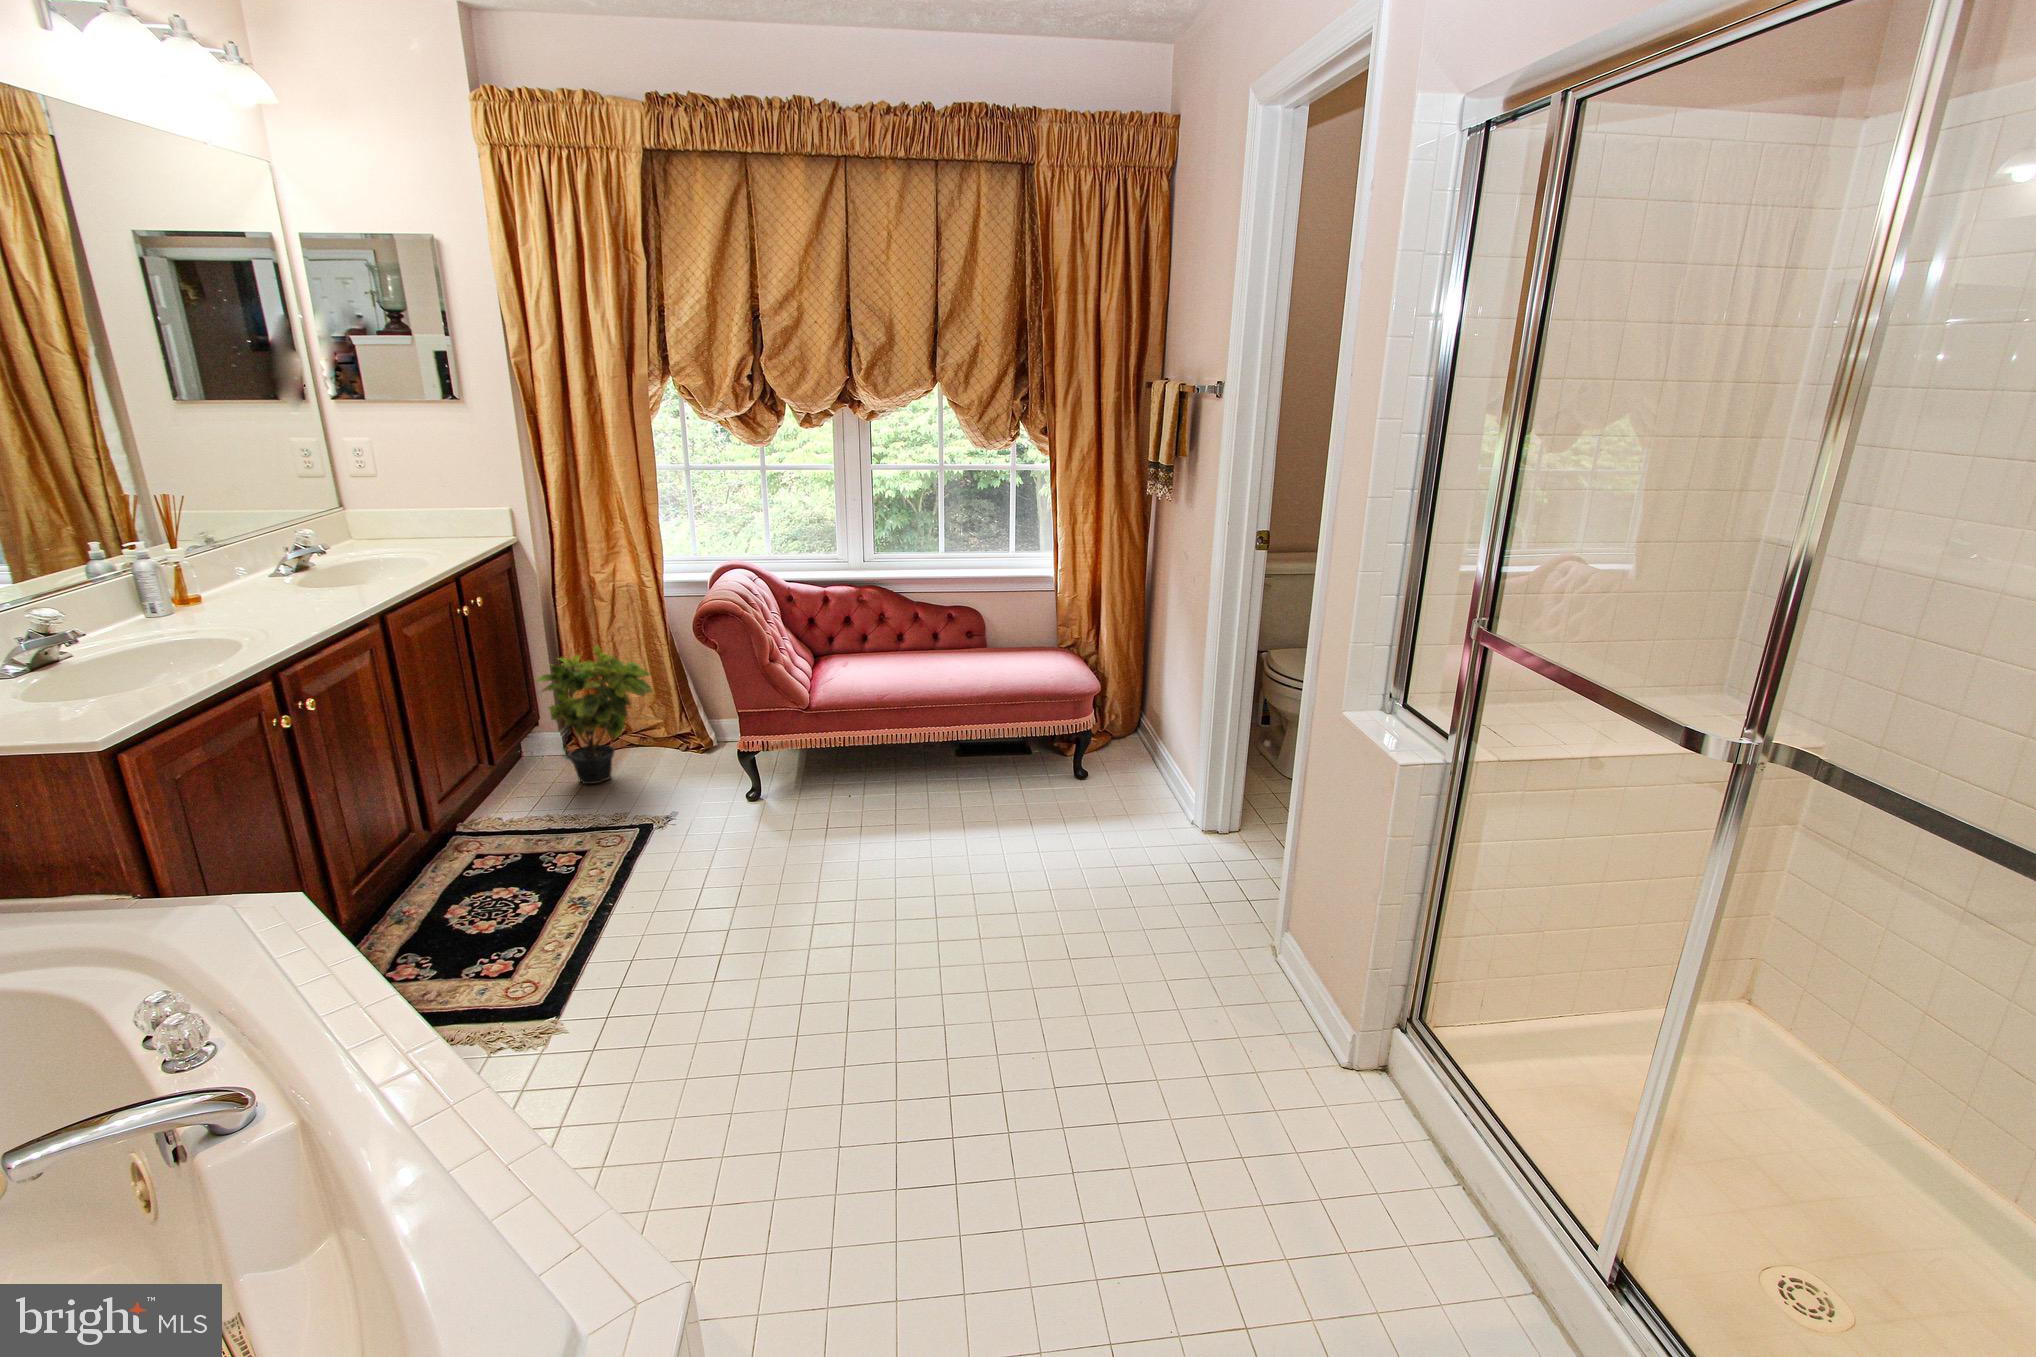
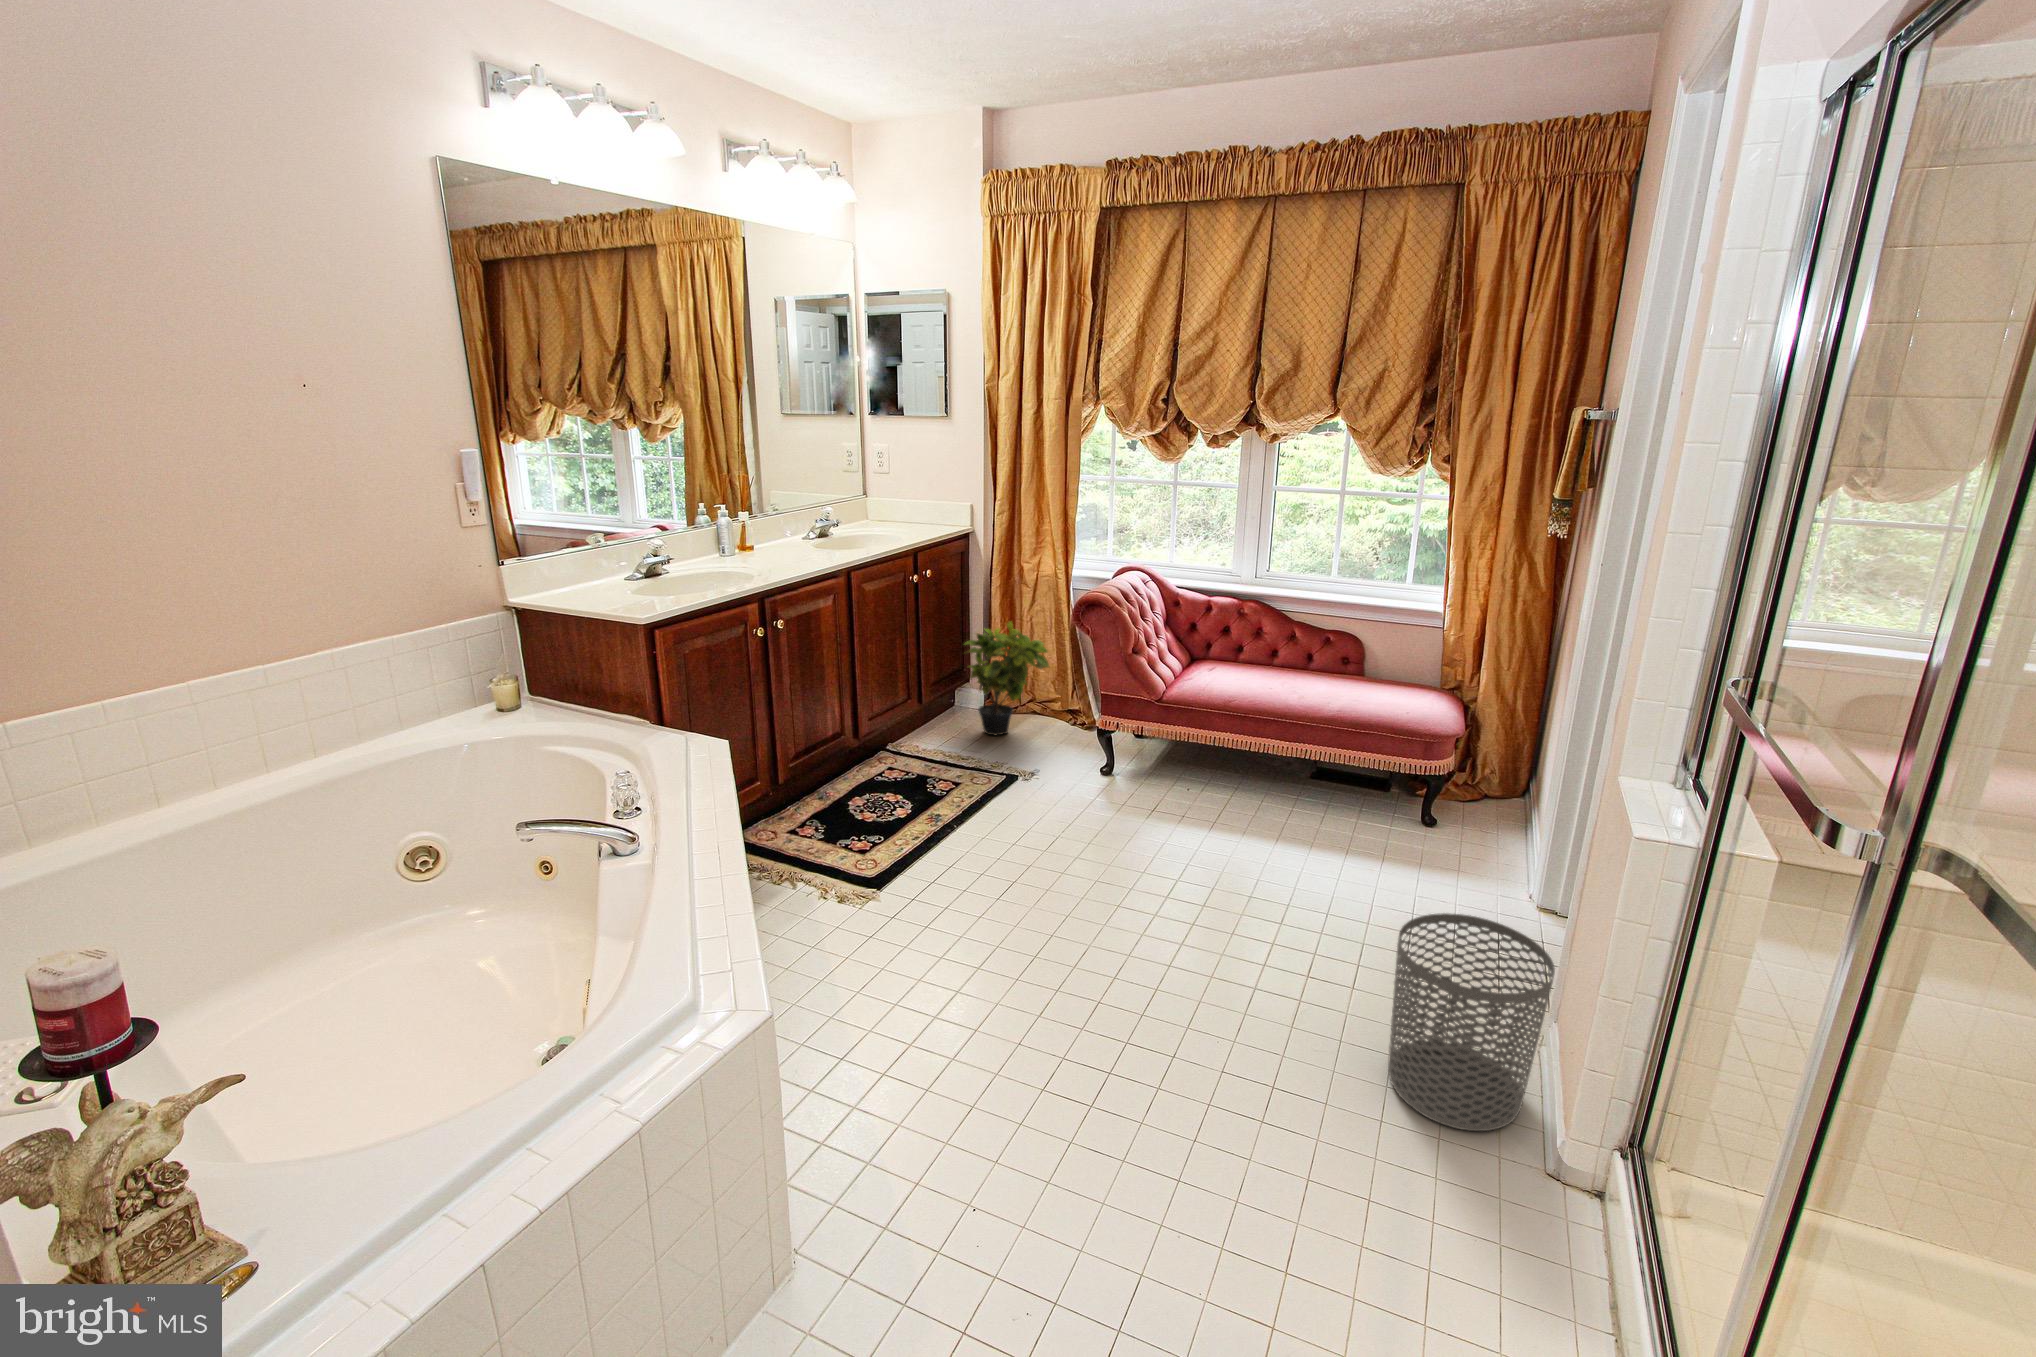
waste bin: none [1180,865,1317,1062] -> present [1388,913,1555,1131]

